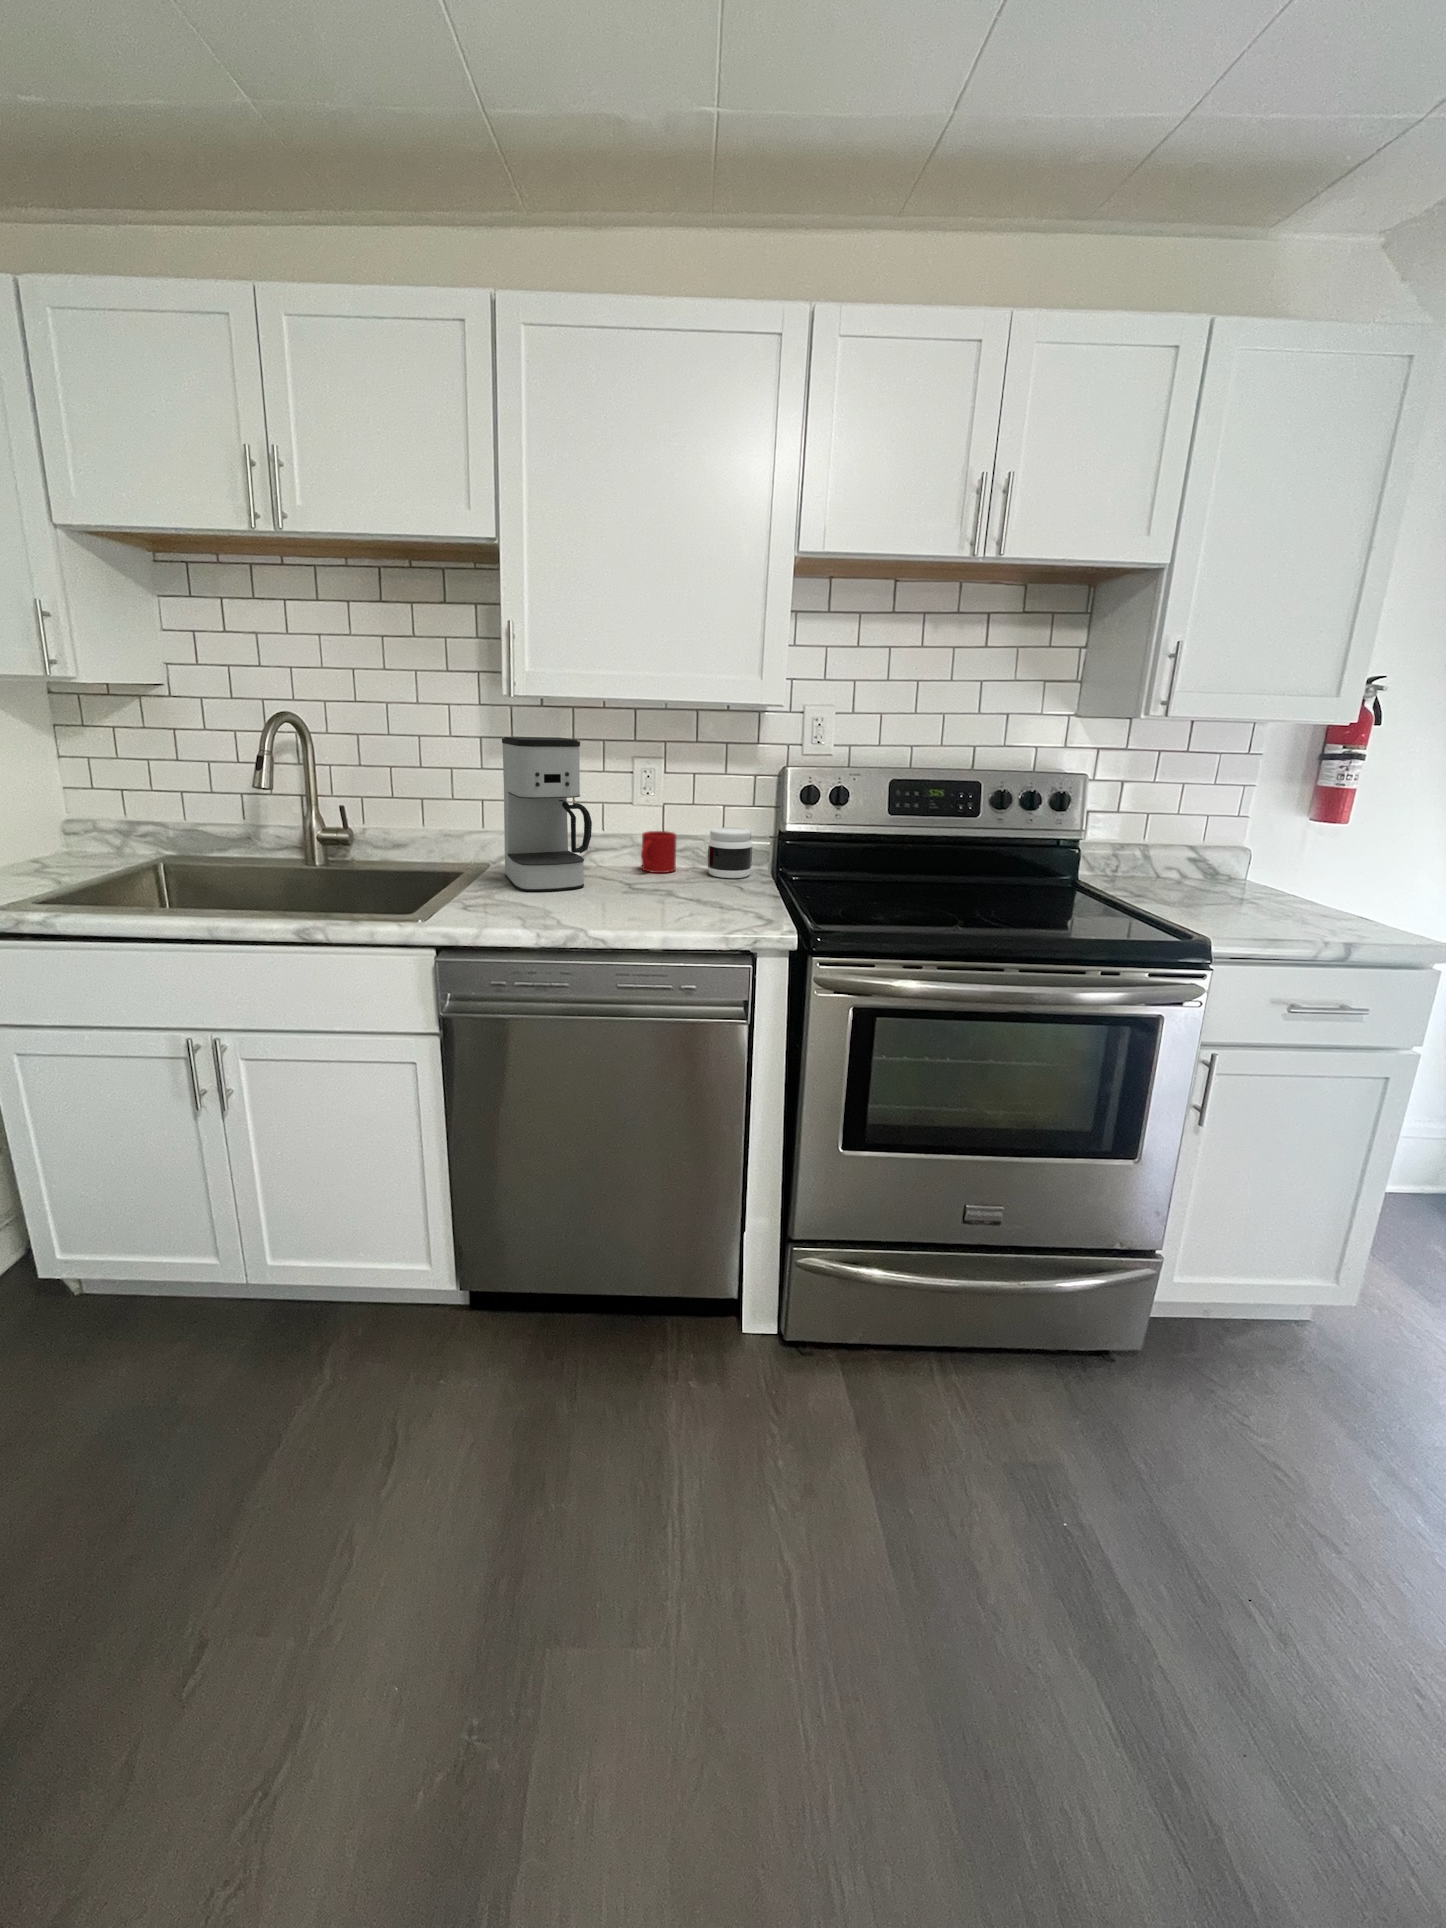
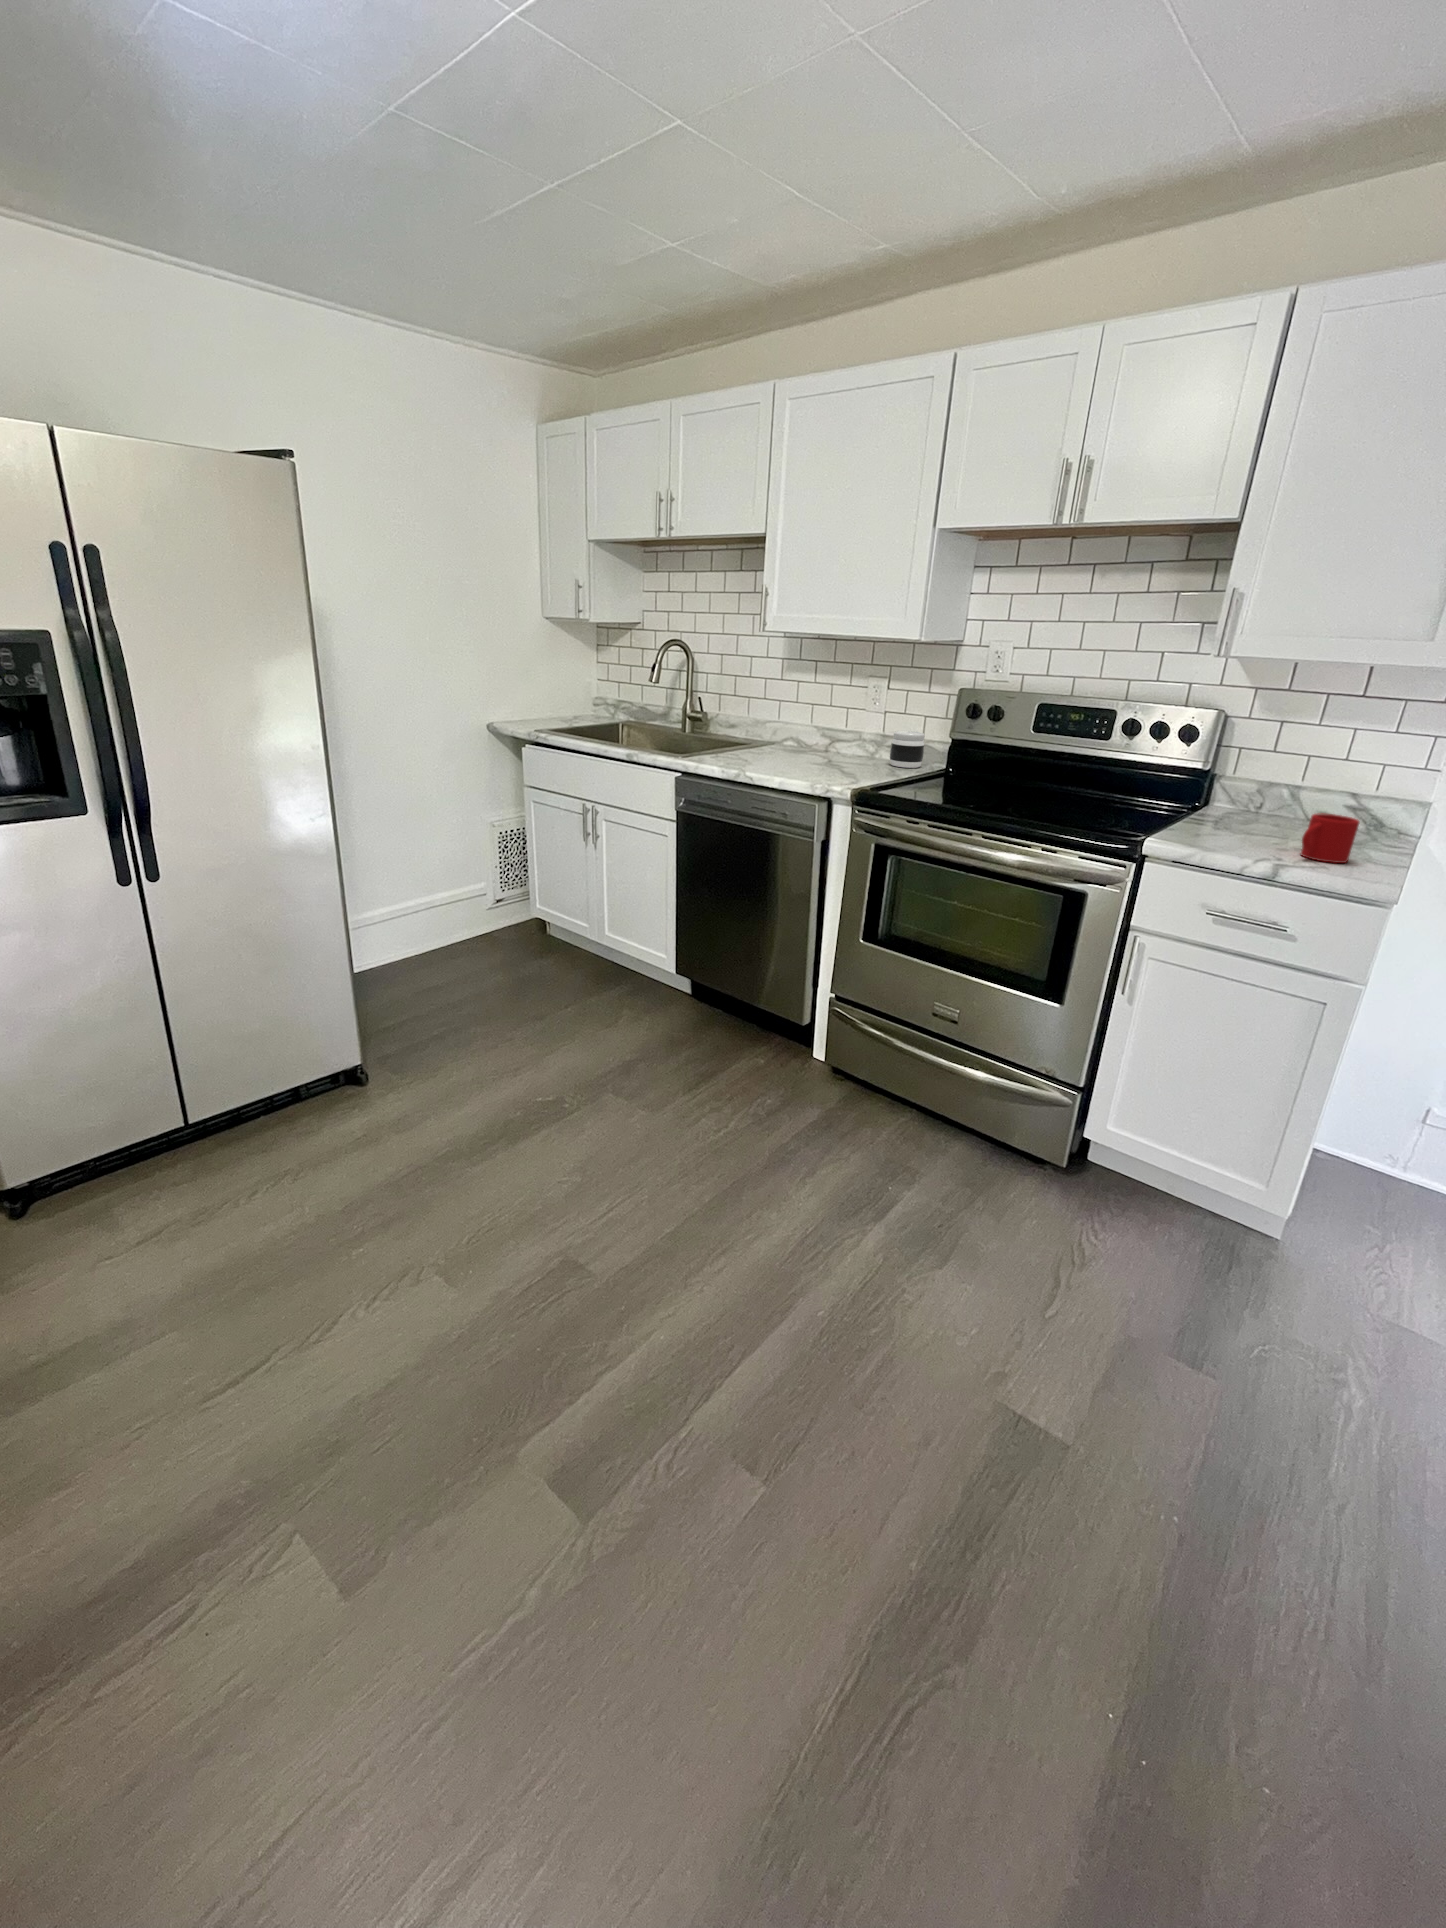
coffee maker: present [502,737,592,891] -> none [753,658,810,757]
mug: present [641,831,676,873] -> present [1301,813,1359,863]

